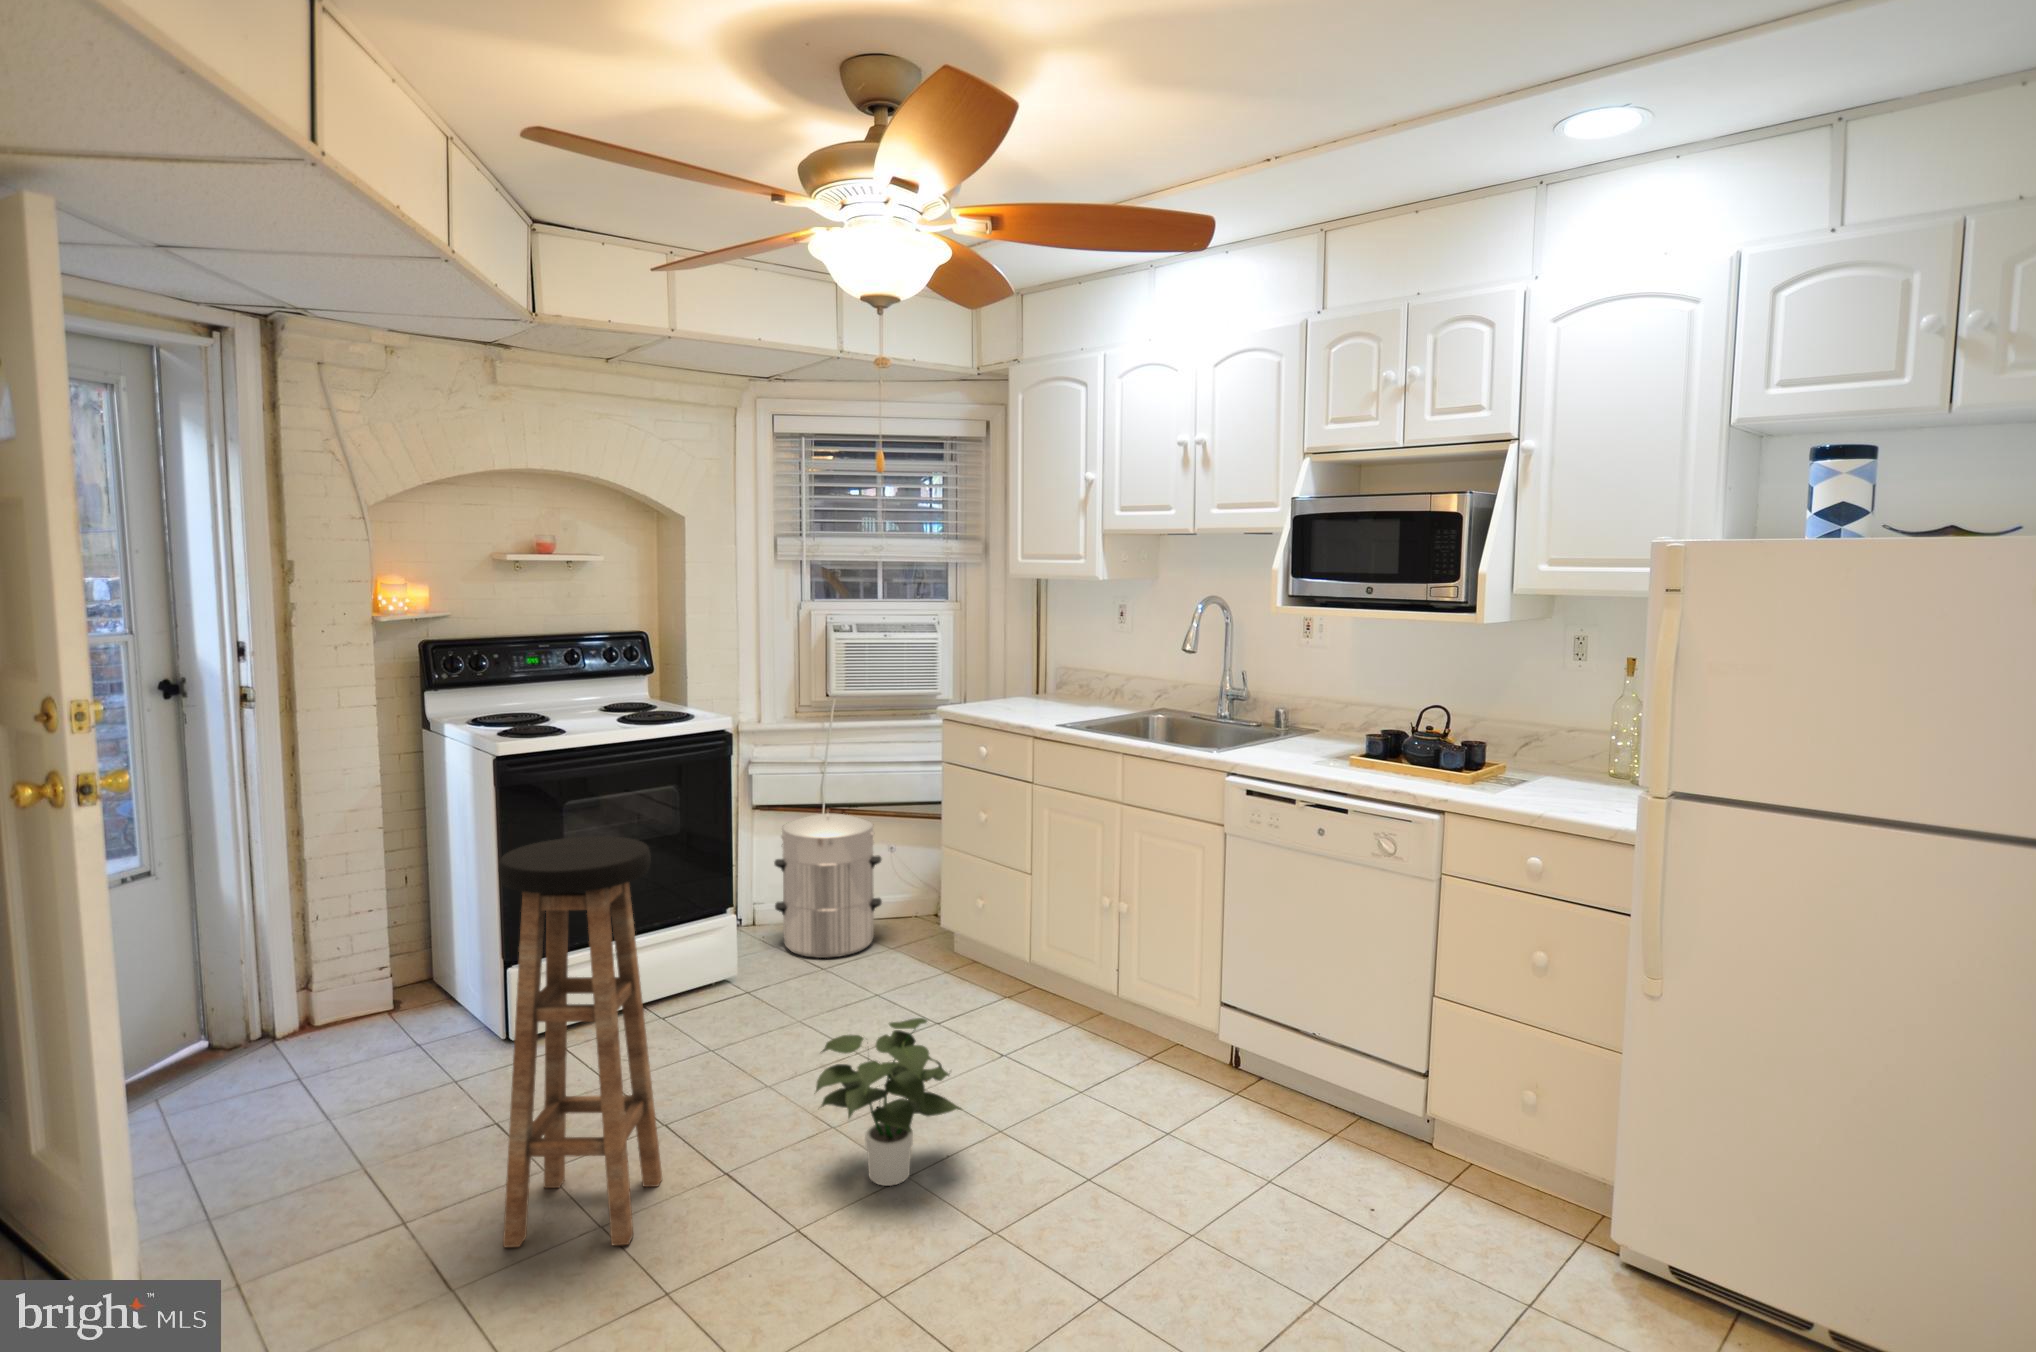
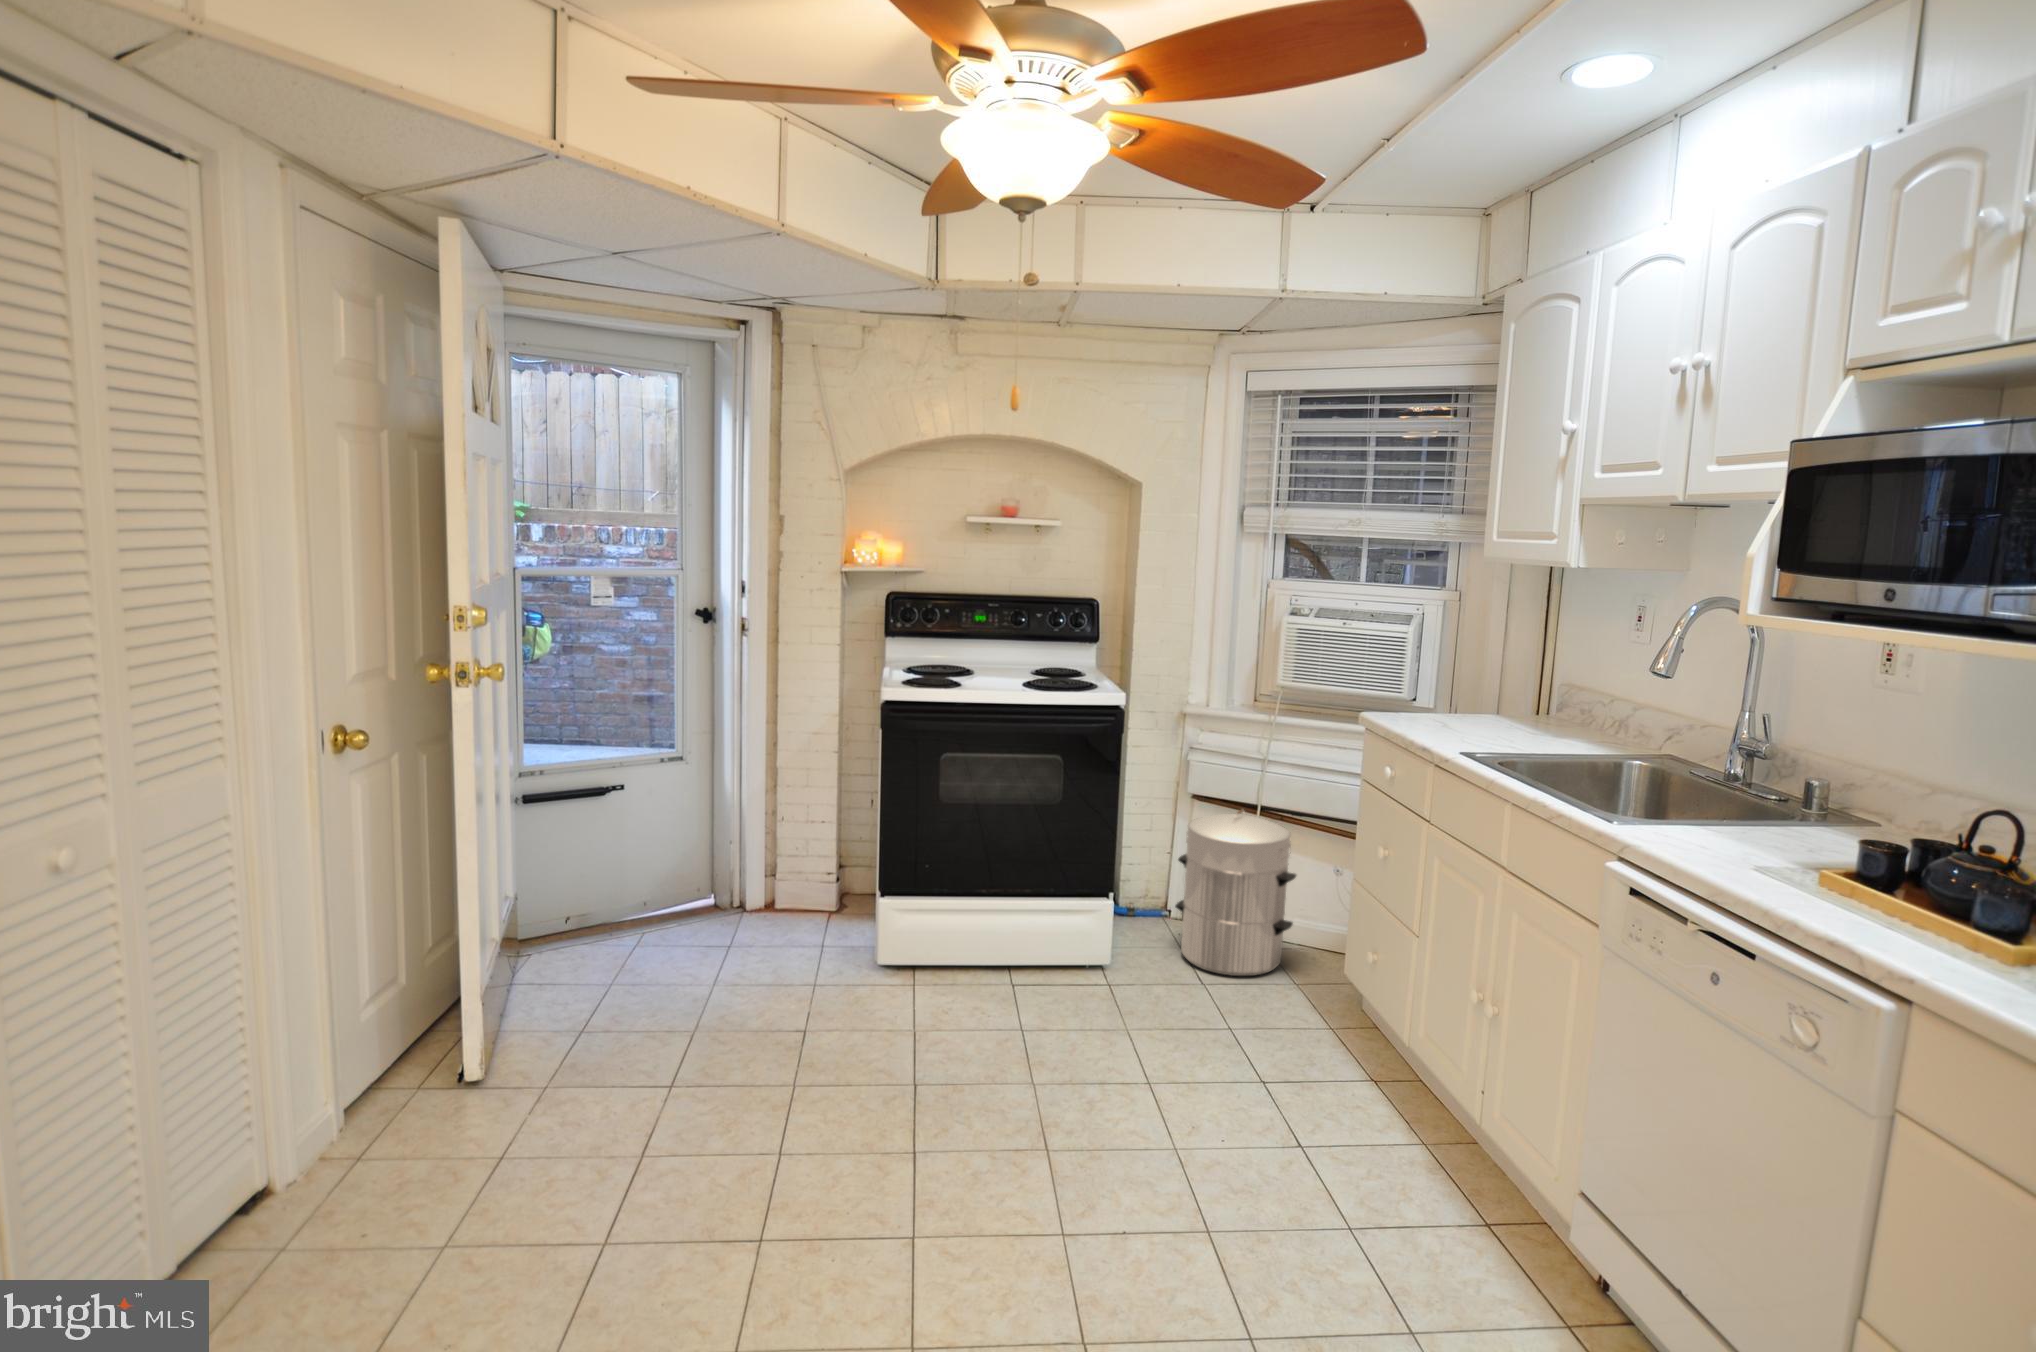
bar stool: present [498,836,662,1247] -> none [706,785,865,1182]
potted plant: present [816,1018,961,1186] -> none [977,1053,1138,1236]

